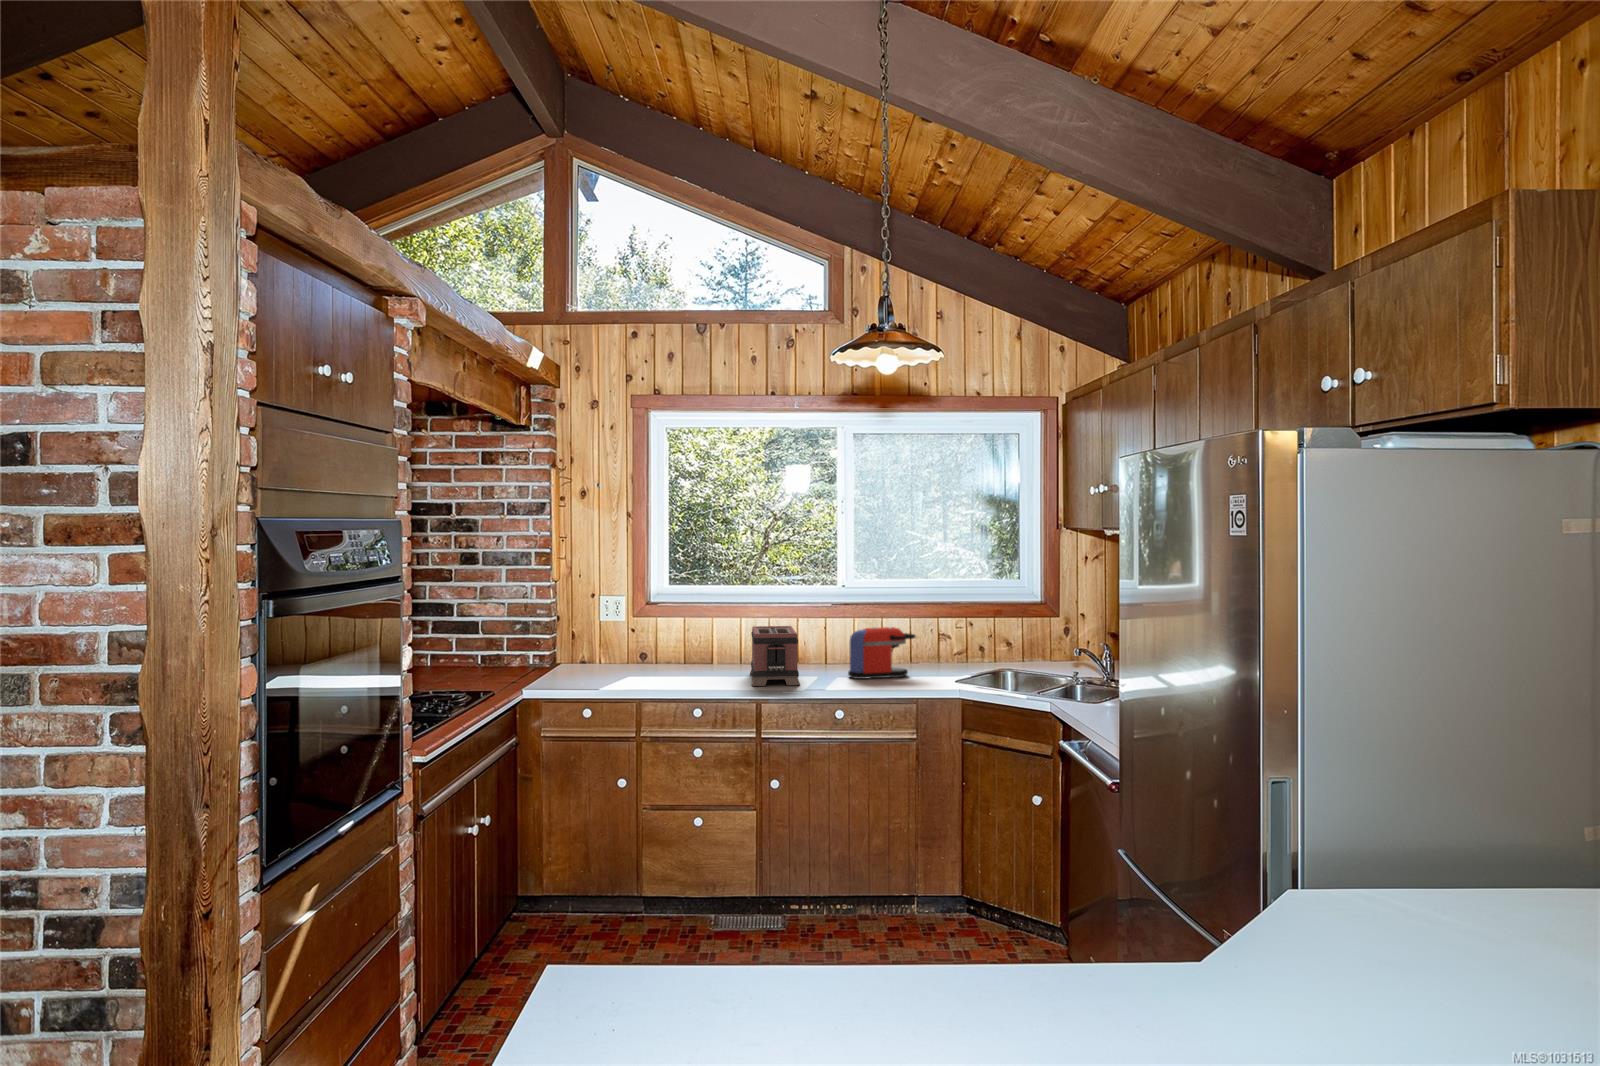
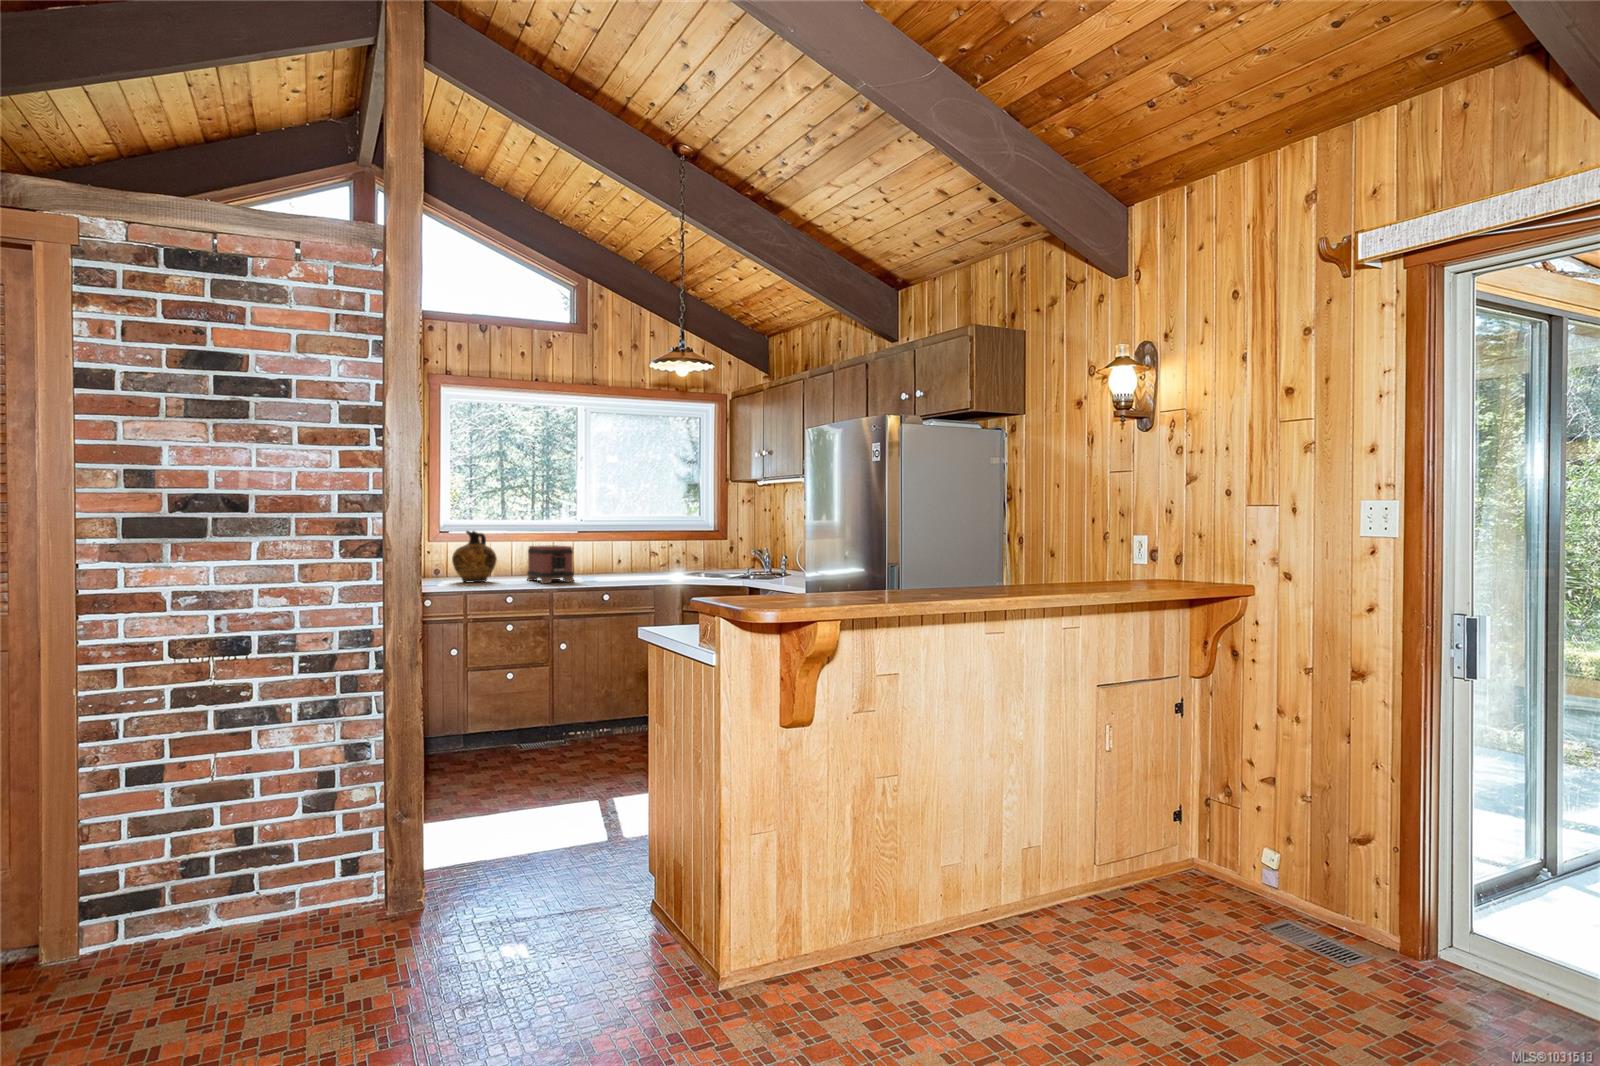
ceramic jug: none [654,605,710,676] -> present [452,531,497,582]
coffee maker: present [848,627,916,679] -> none [600,544,645,579]

